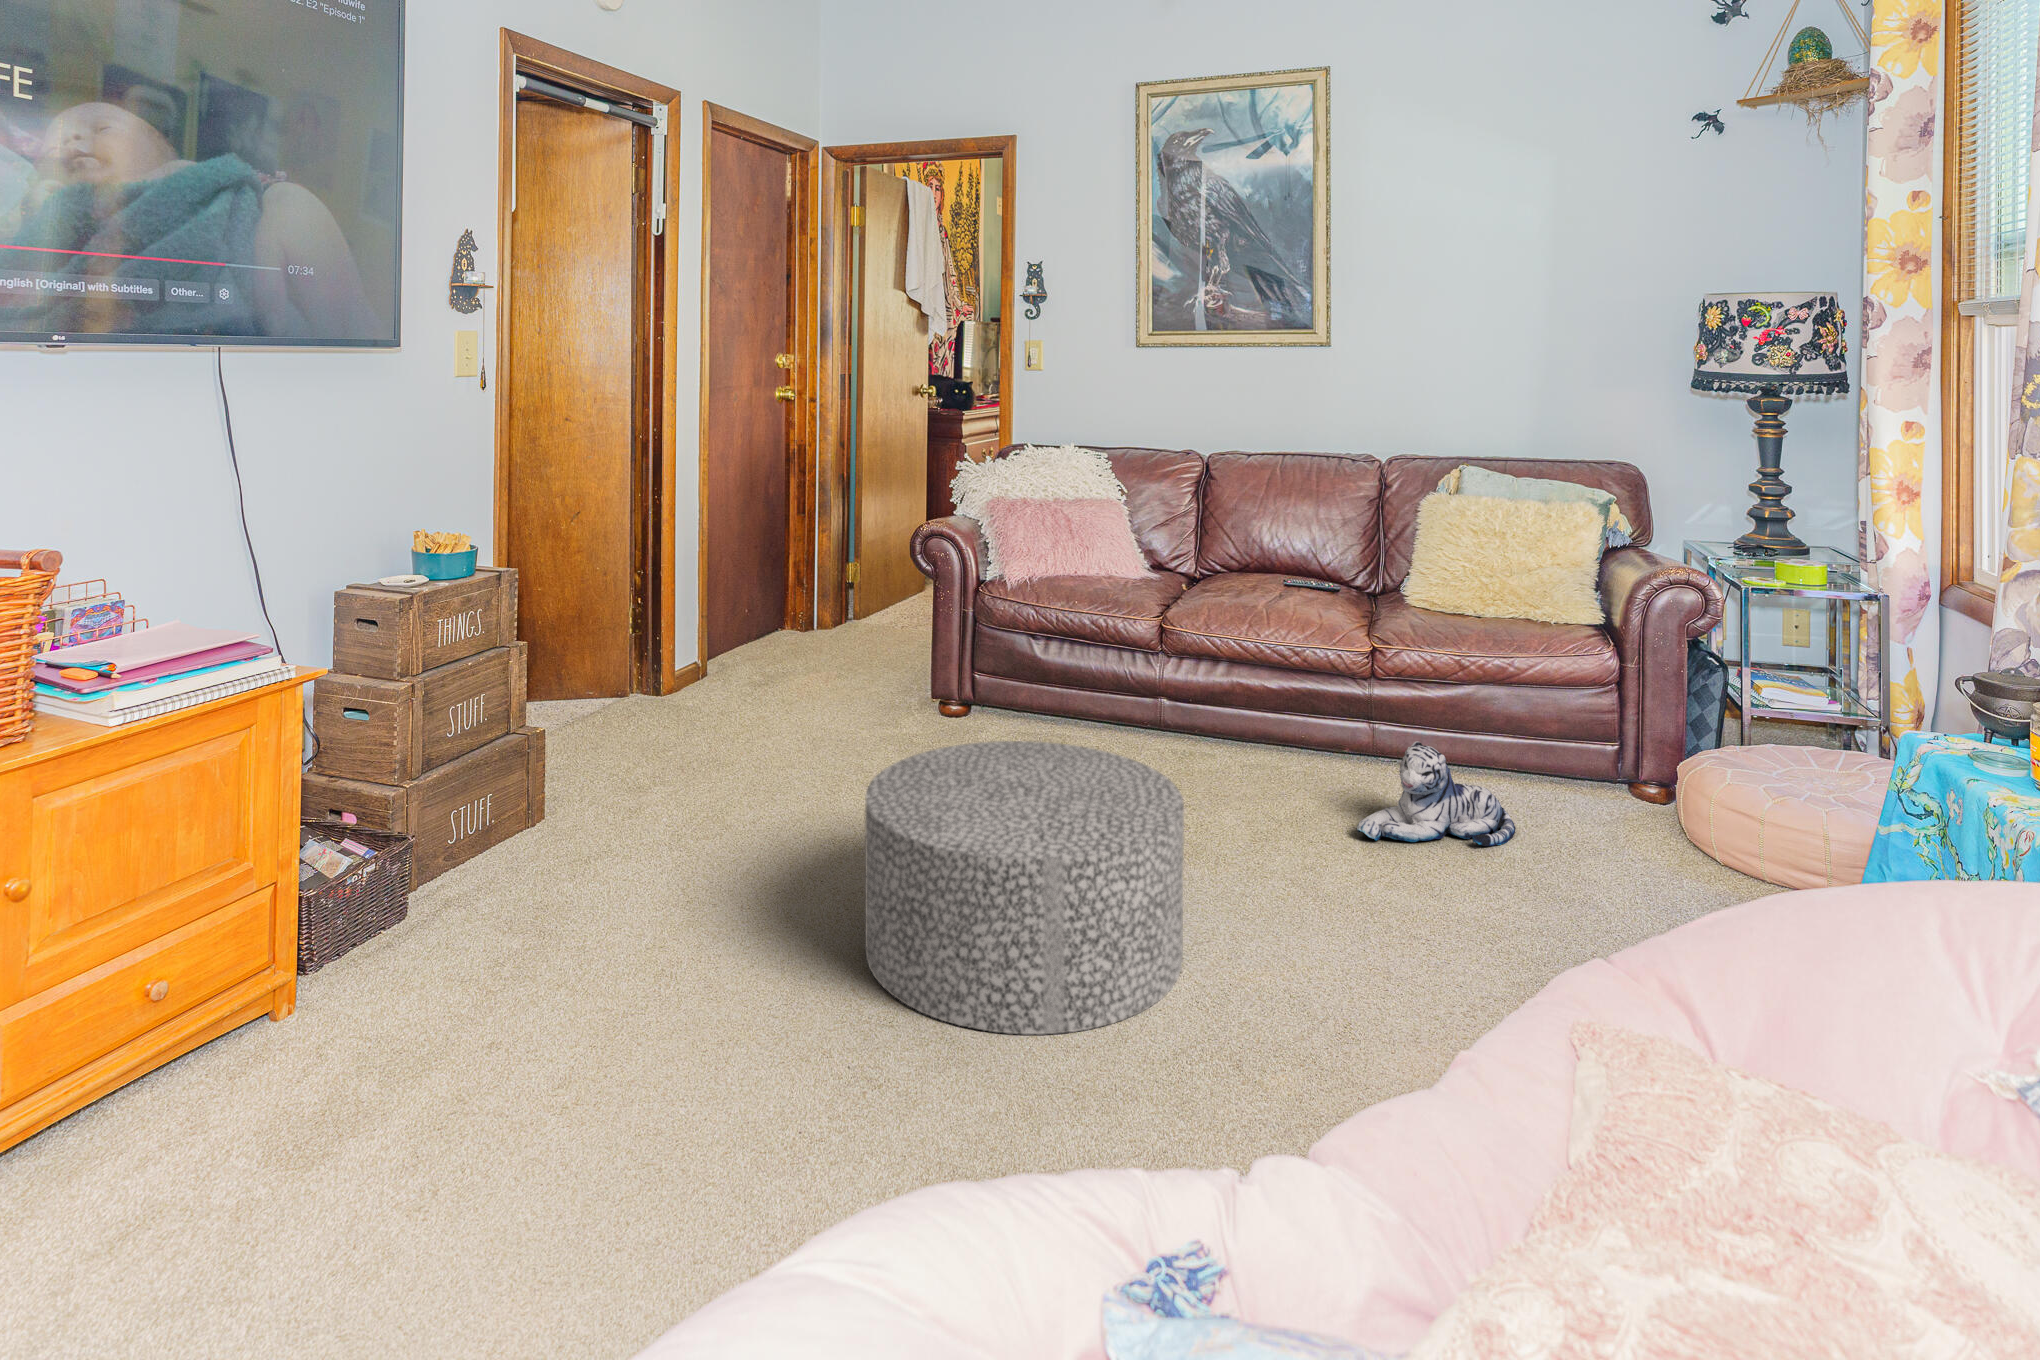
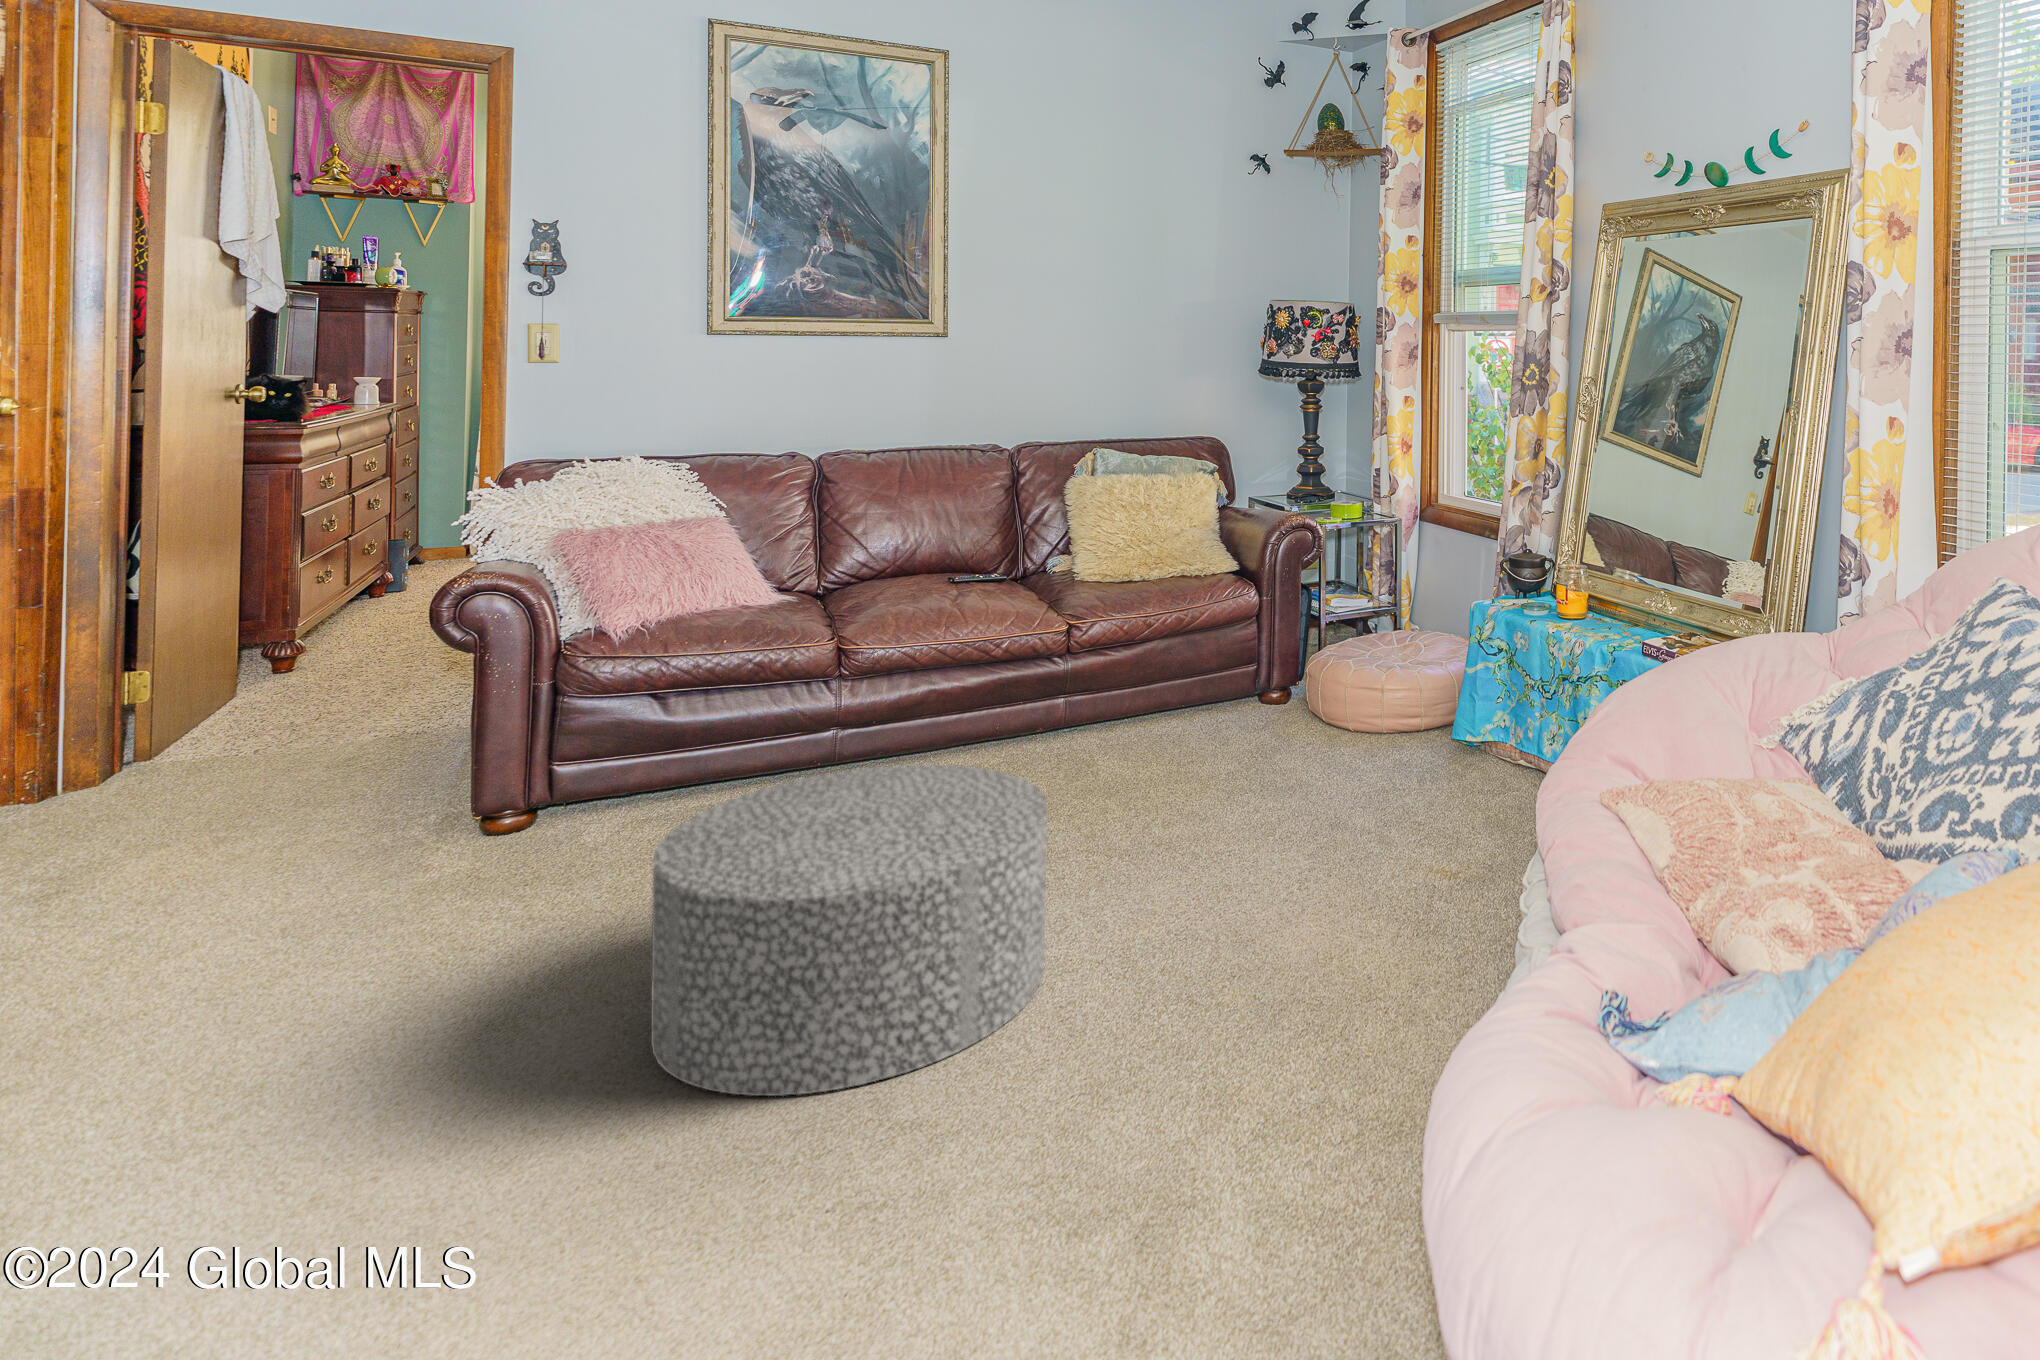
plush toy: present [1357,742,1516,846] -> none [1097,695,1215,792]

